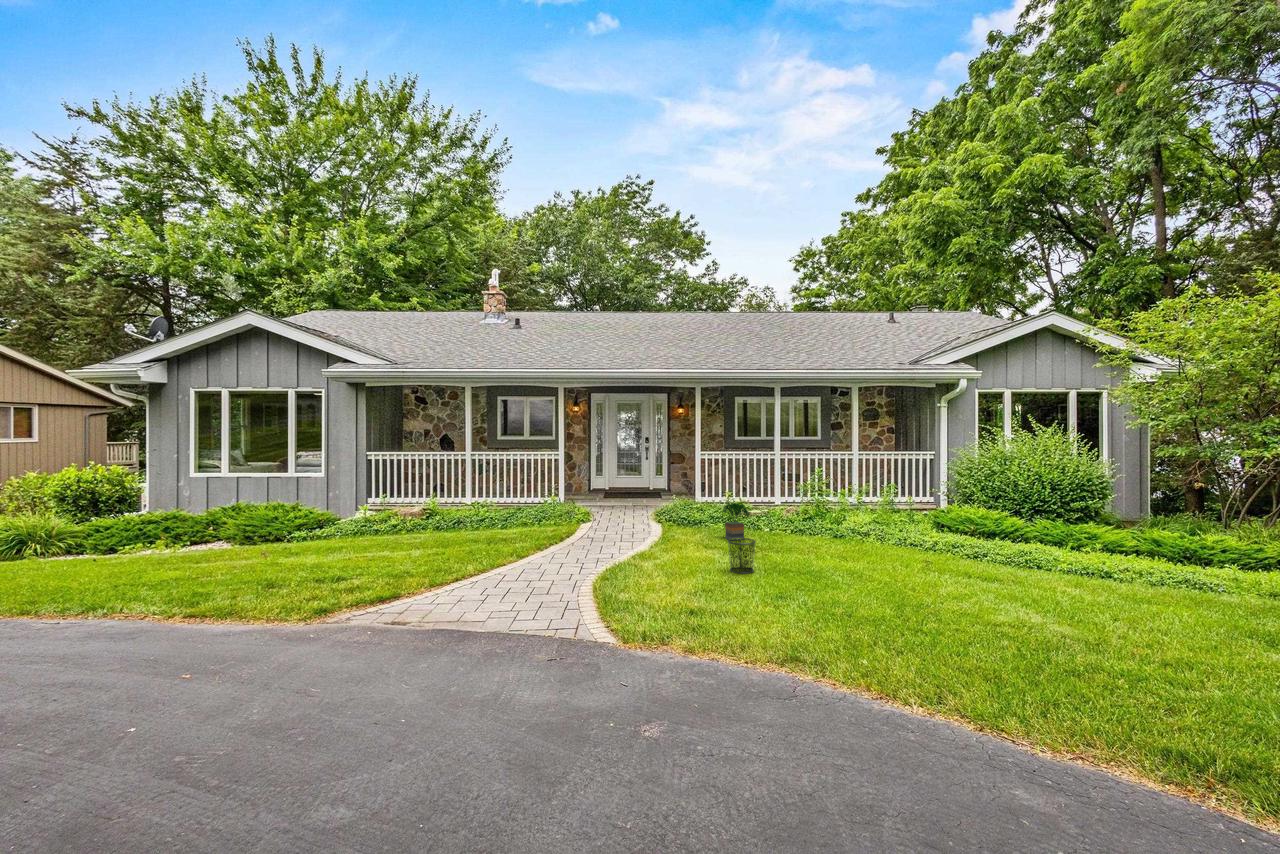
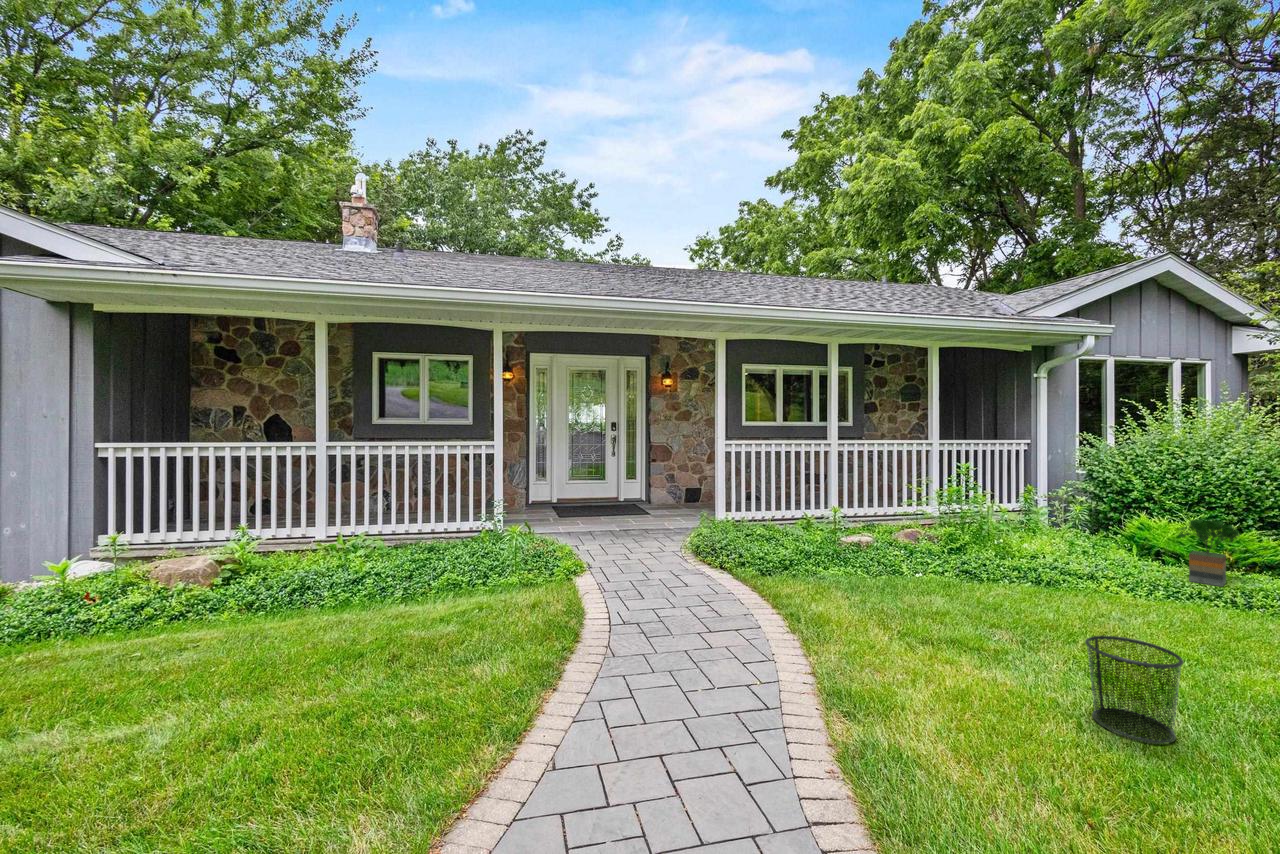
potted tree: present [723,503,749,541] -> present [1179,519,1239,586]

